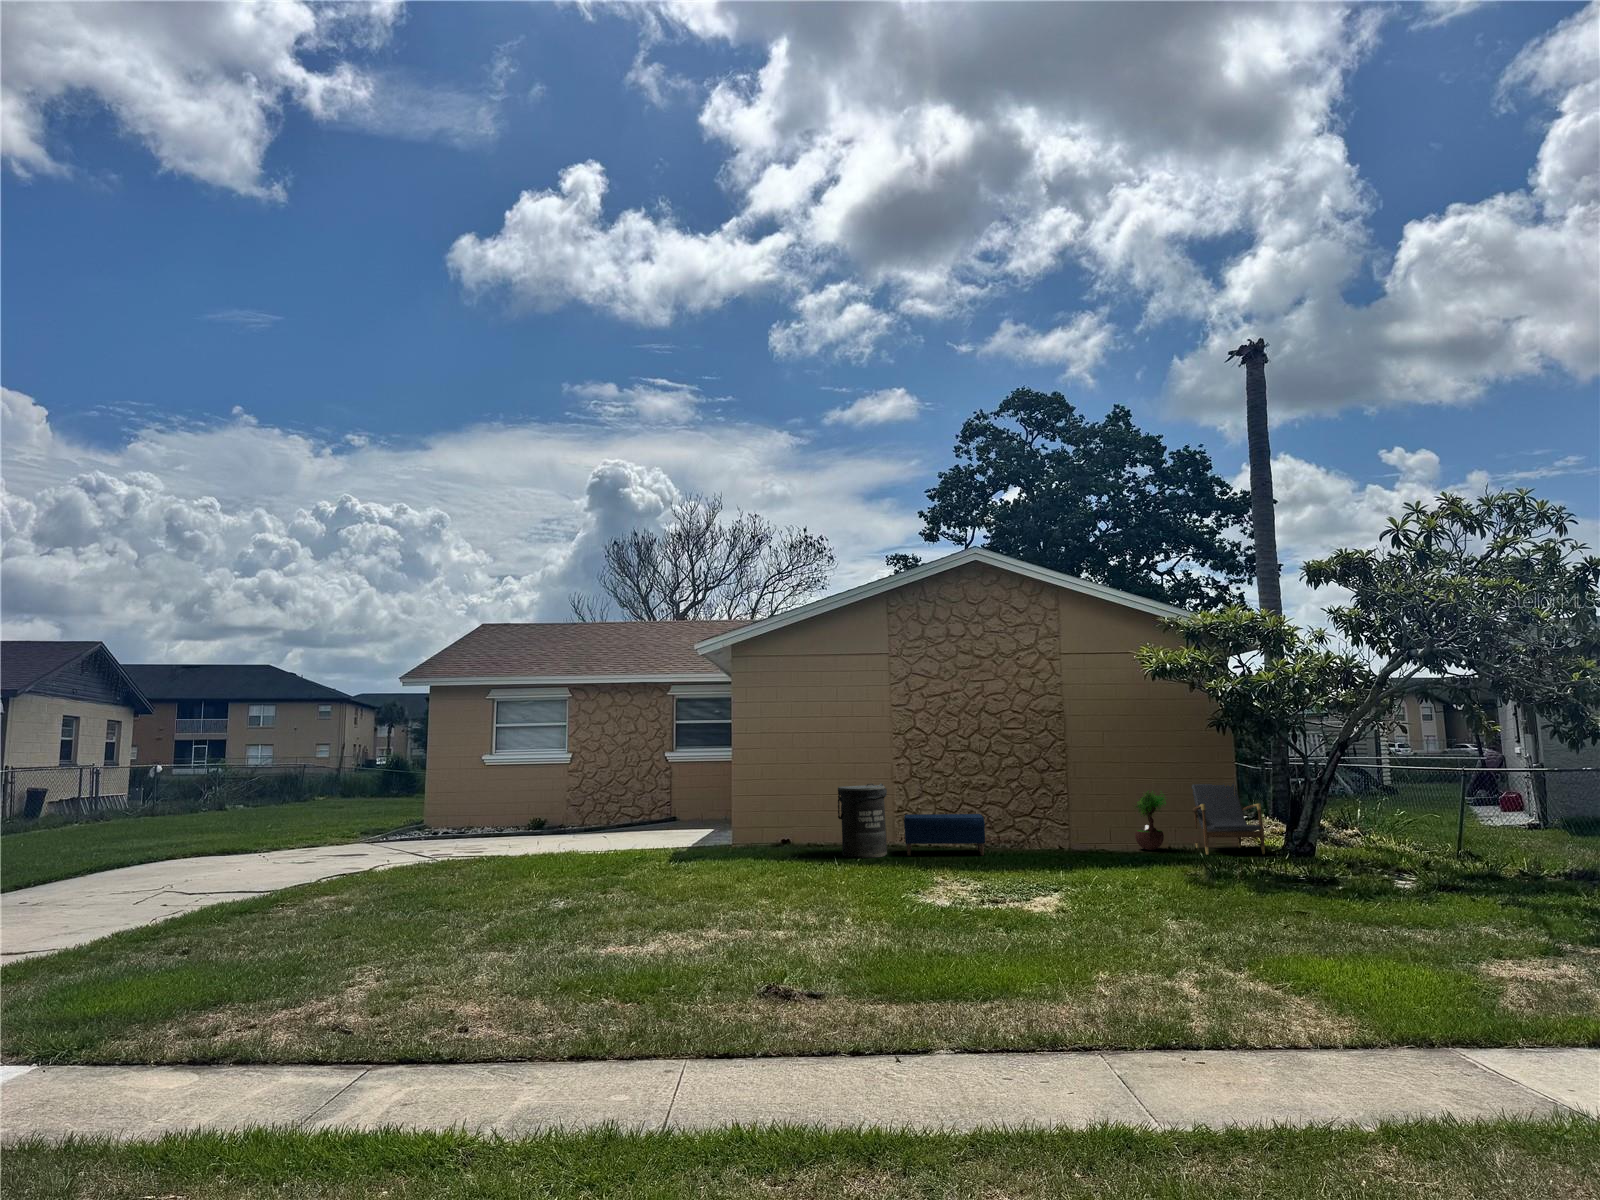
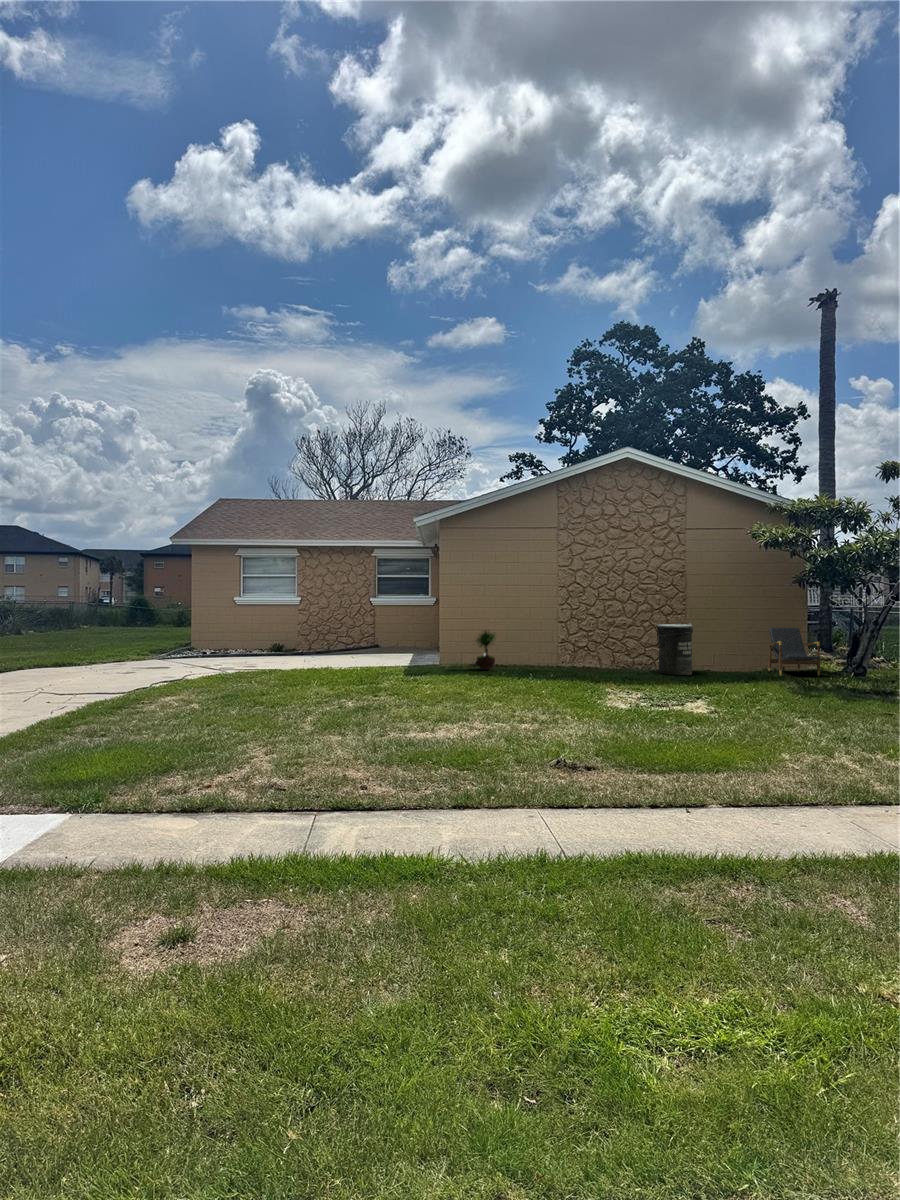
trash can: present [838,784,887,858] -> present [657,623,693,675]
potted tree: present [1135,791,1166,850] -> present [476,631,495,670]
bench: present [904,814,985,856] -> none [567,644,627,674]

